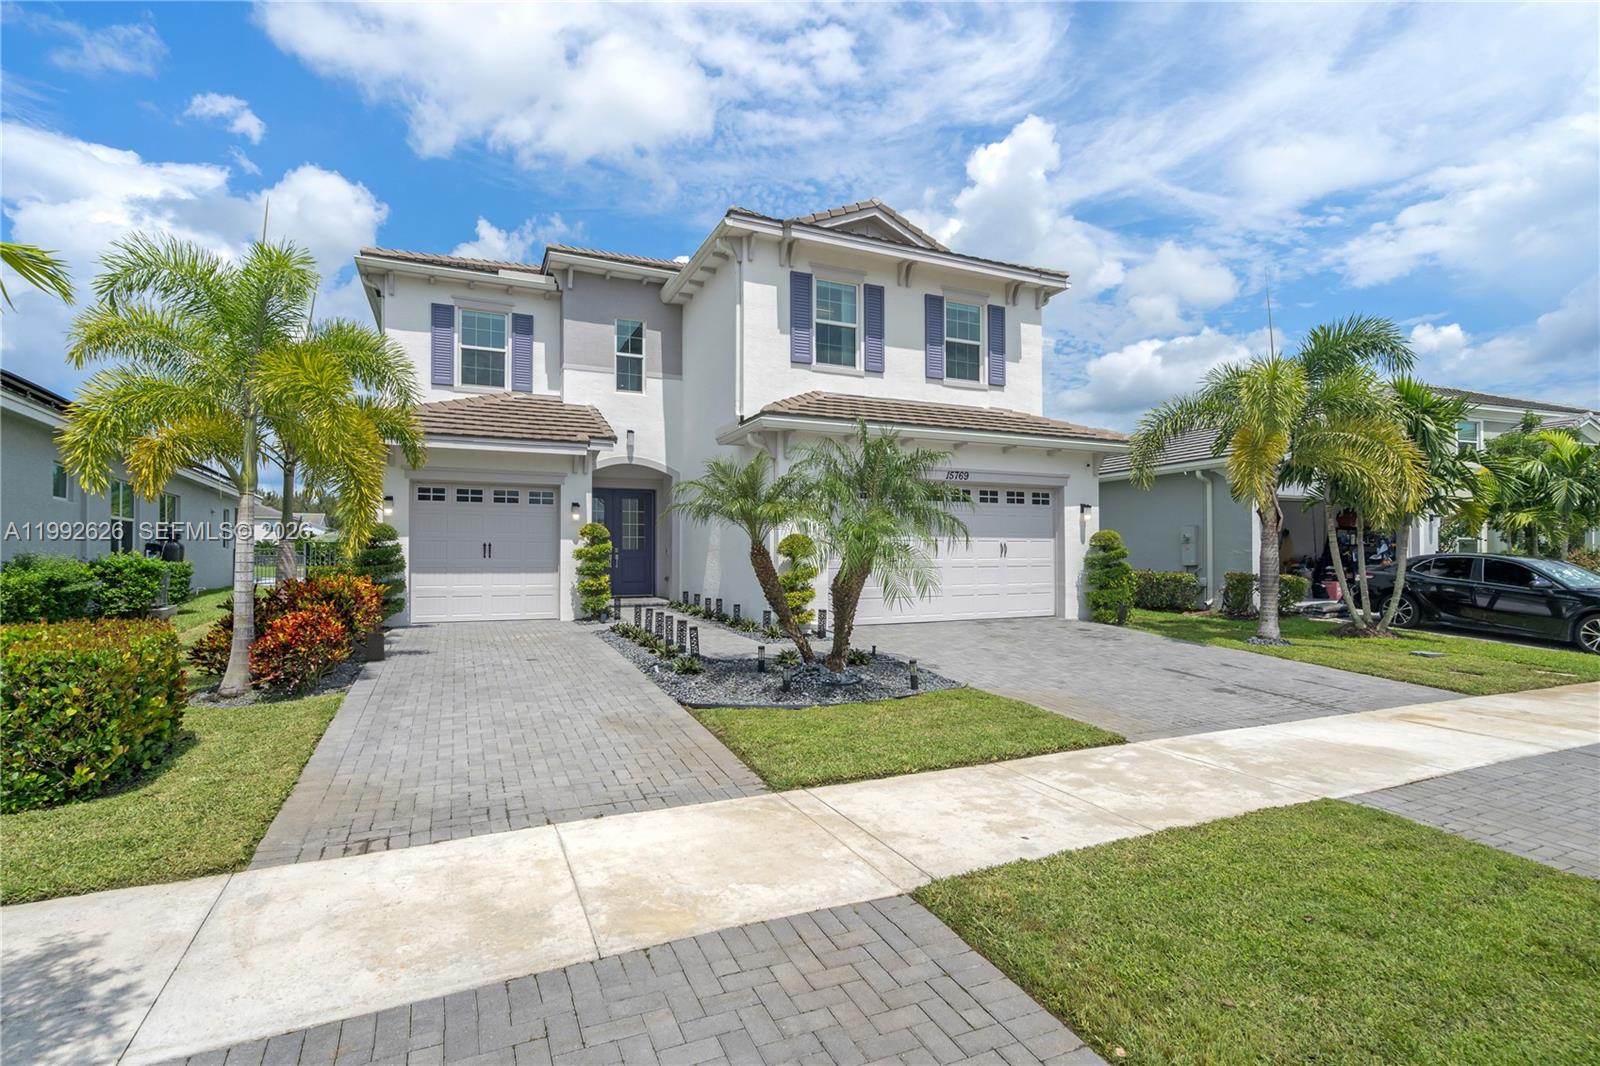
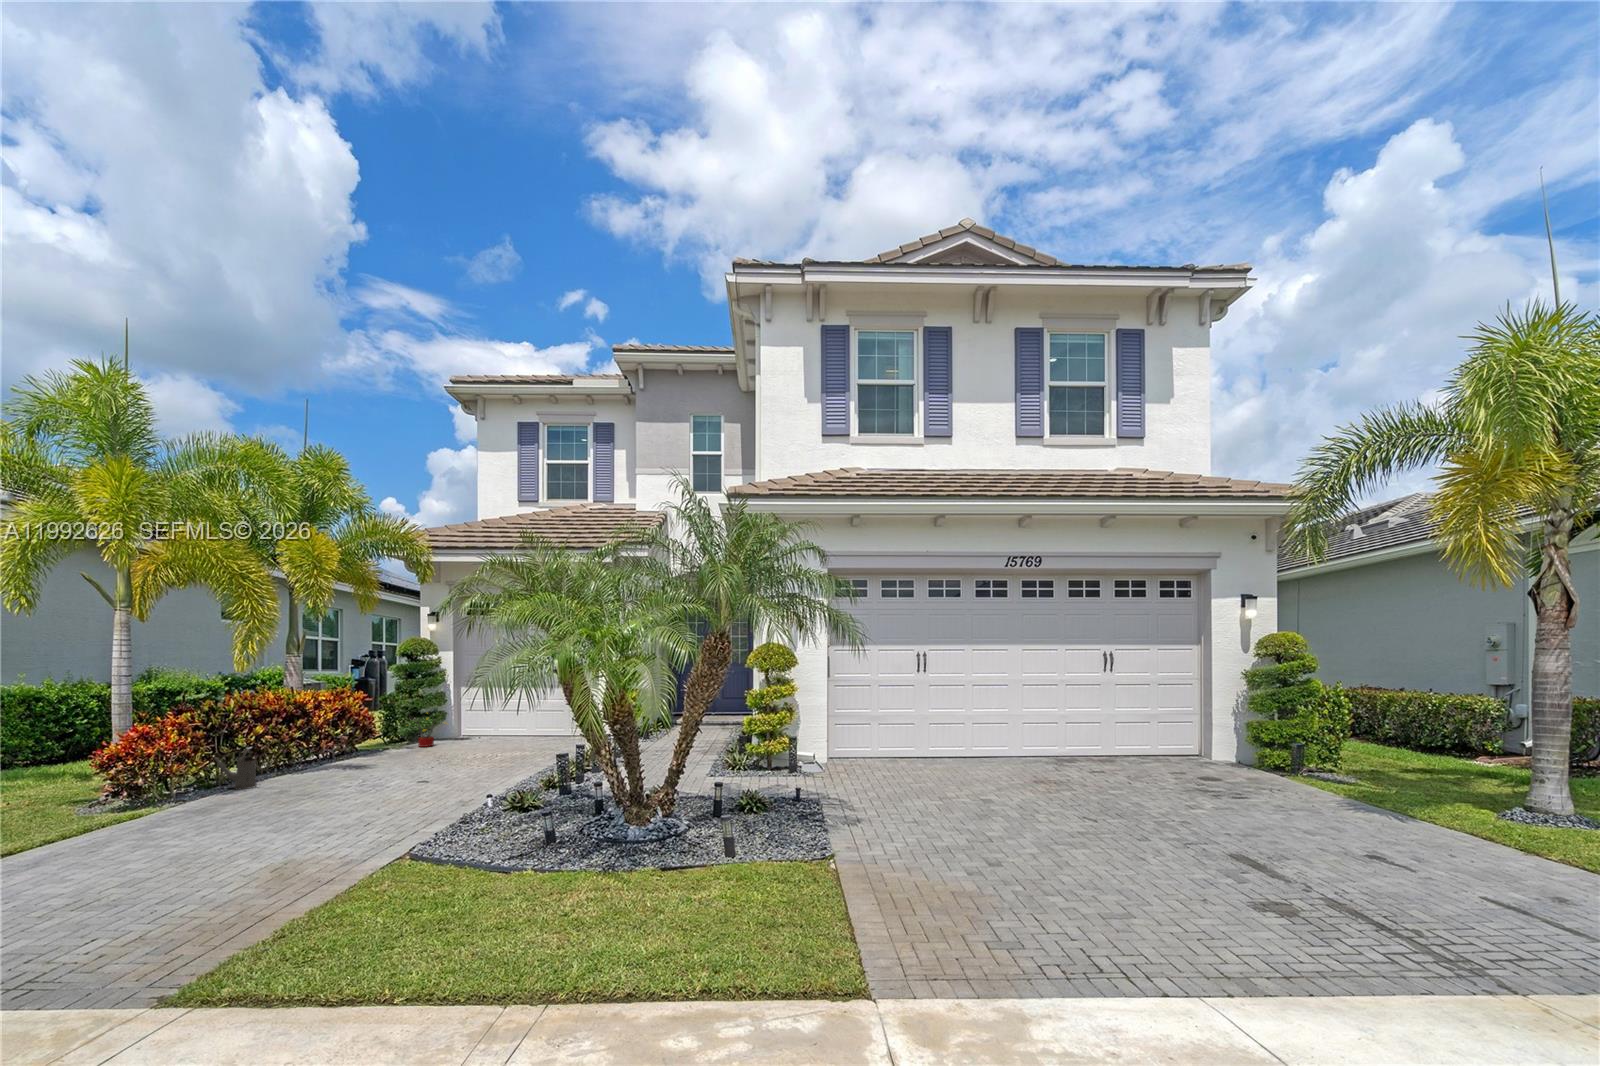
decorative plant: none [396,595,434,631] -> present [417,722,434,747]

